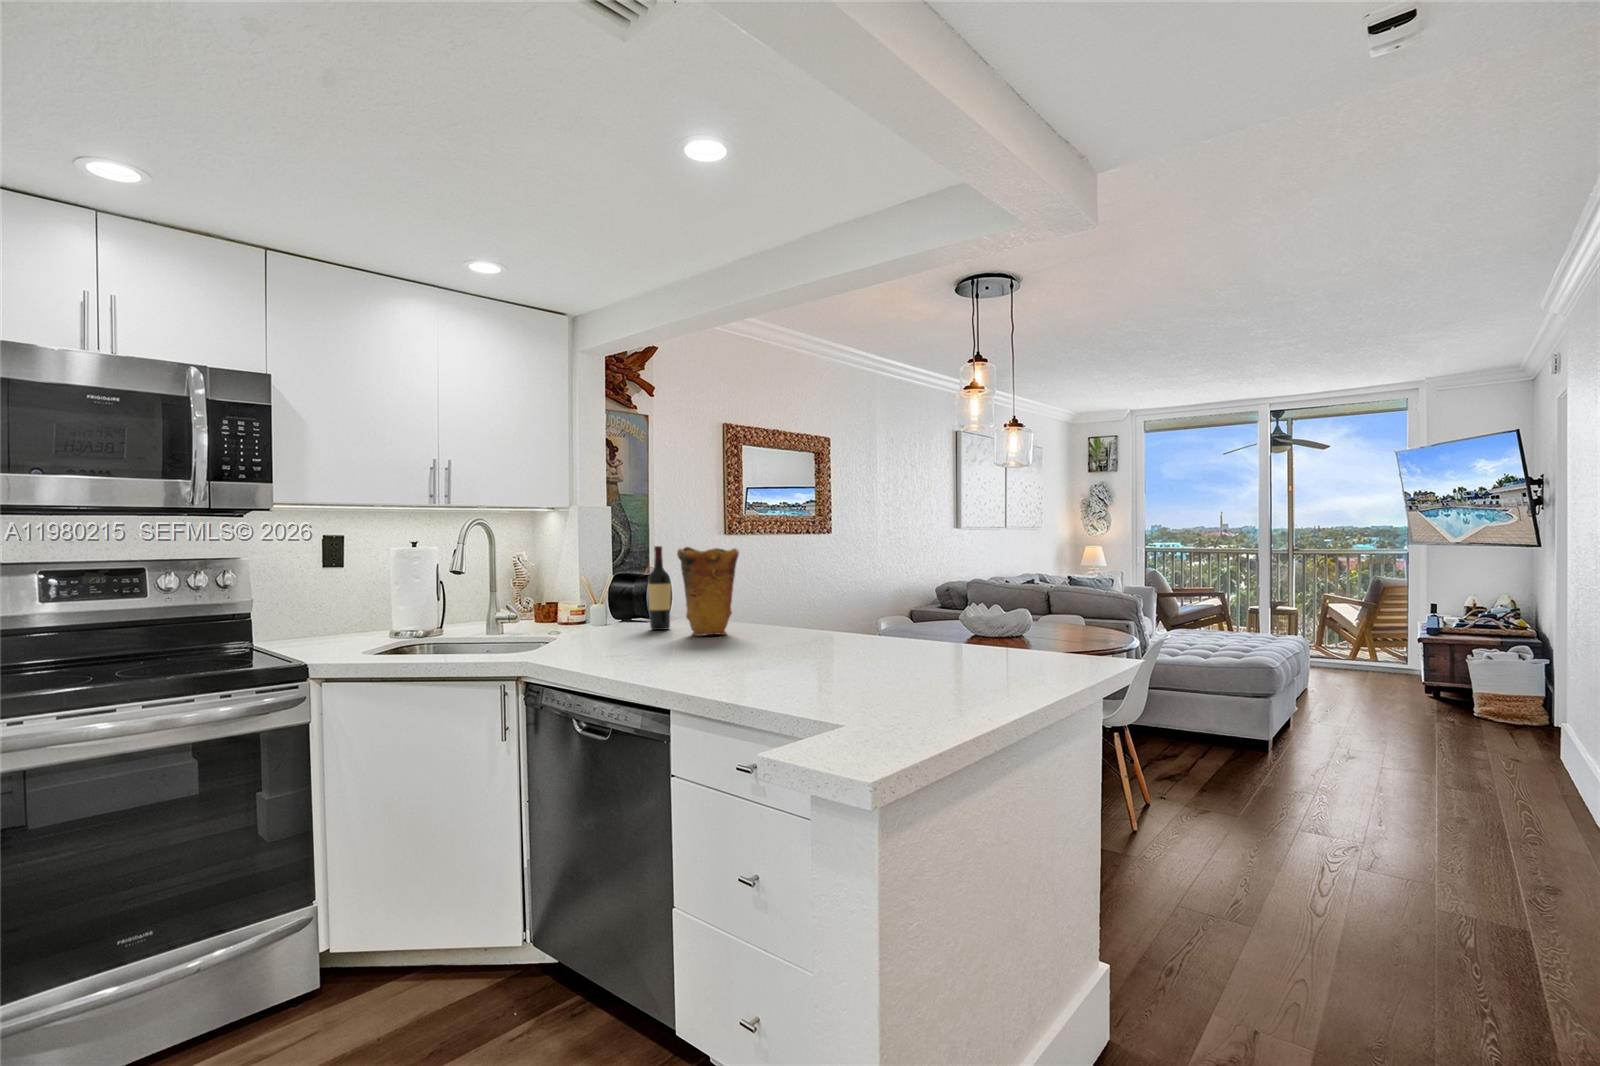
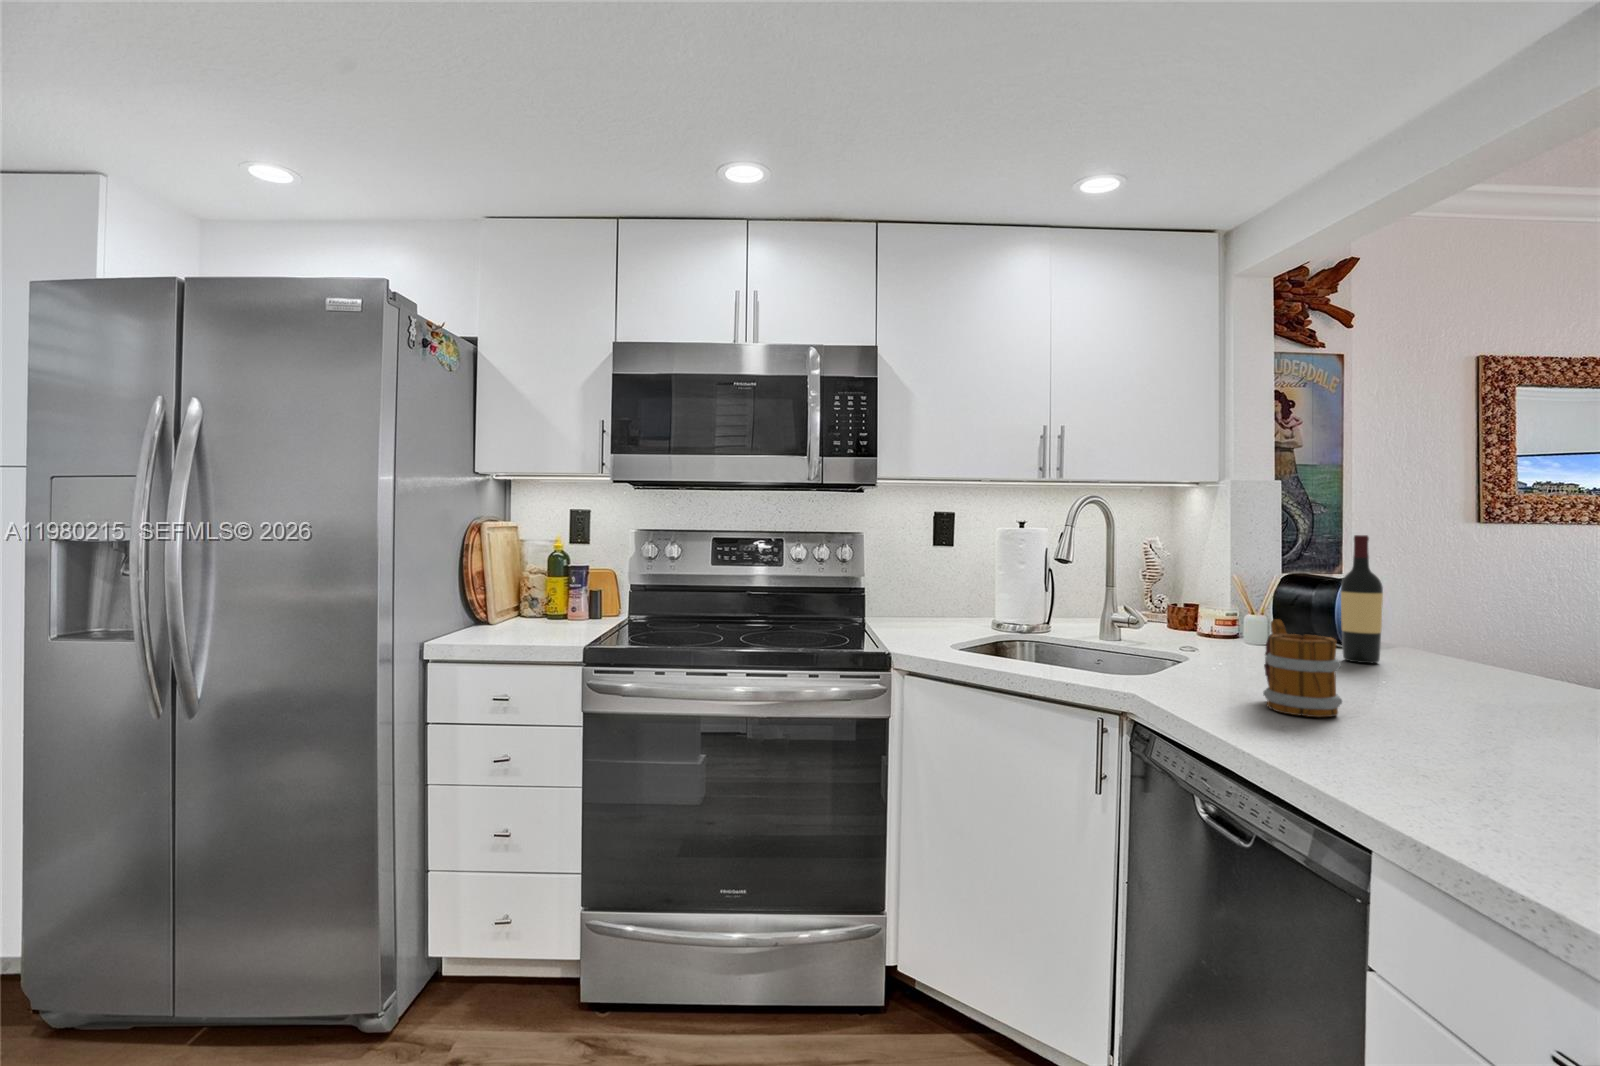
vase: present [677,547,739,636] -> none [1400,537,1537,690]
mug: none [606,602,648,660] -> present [1263,619,1342,717]

